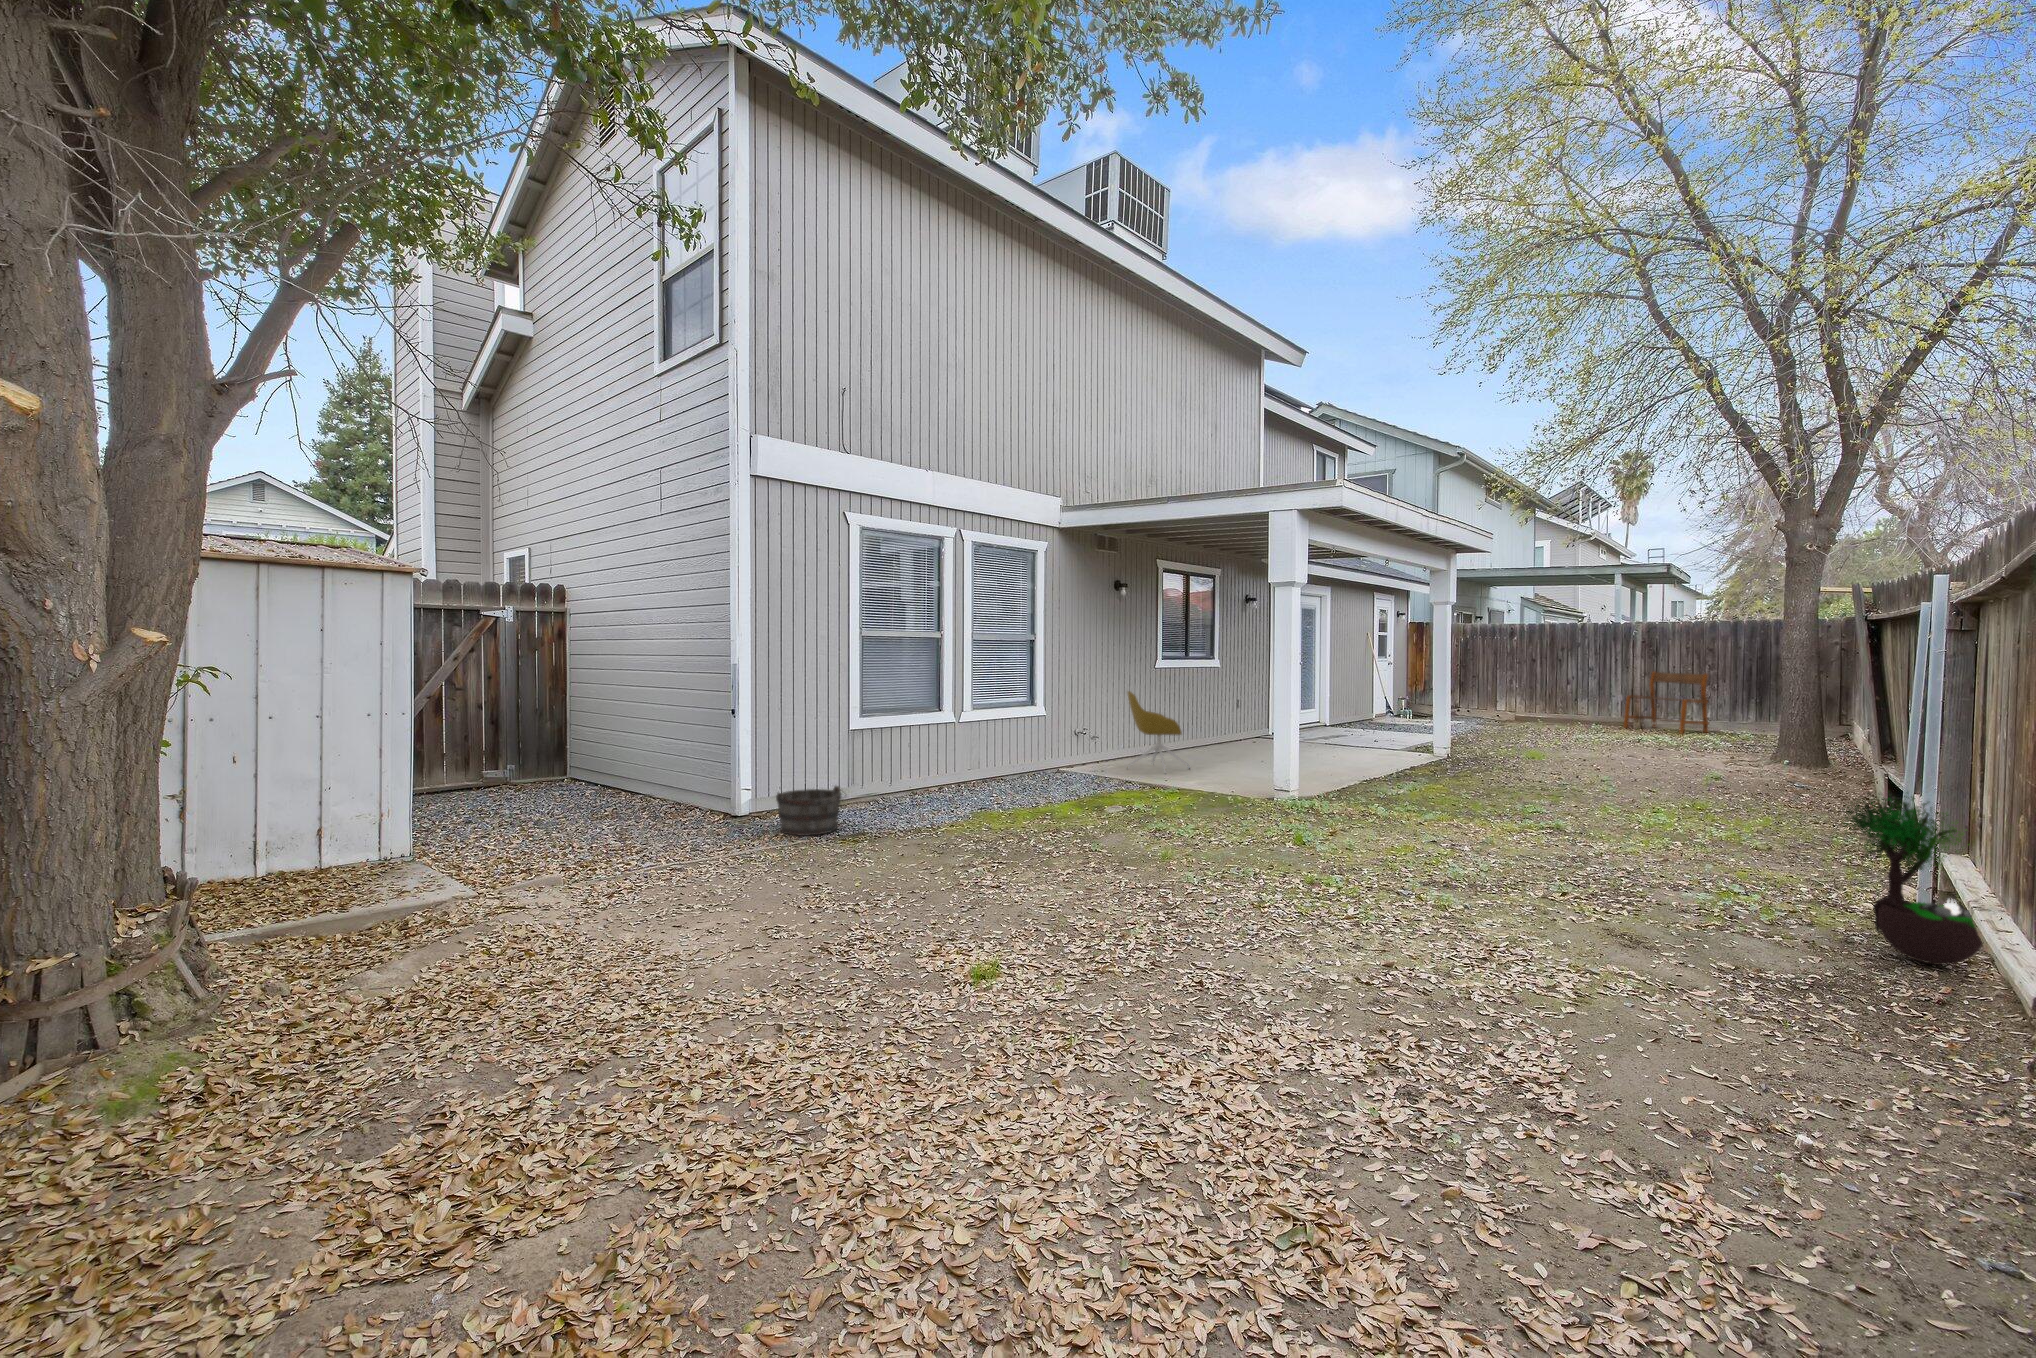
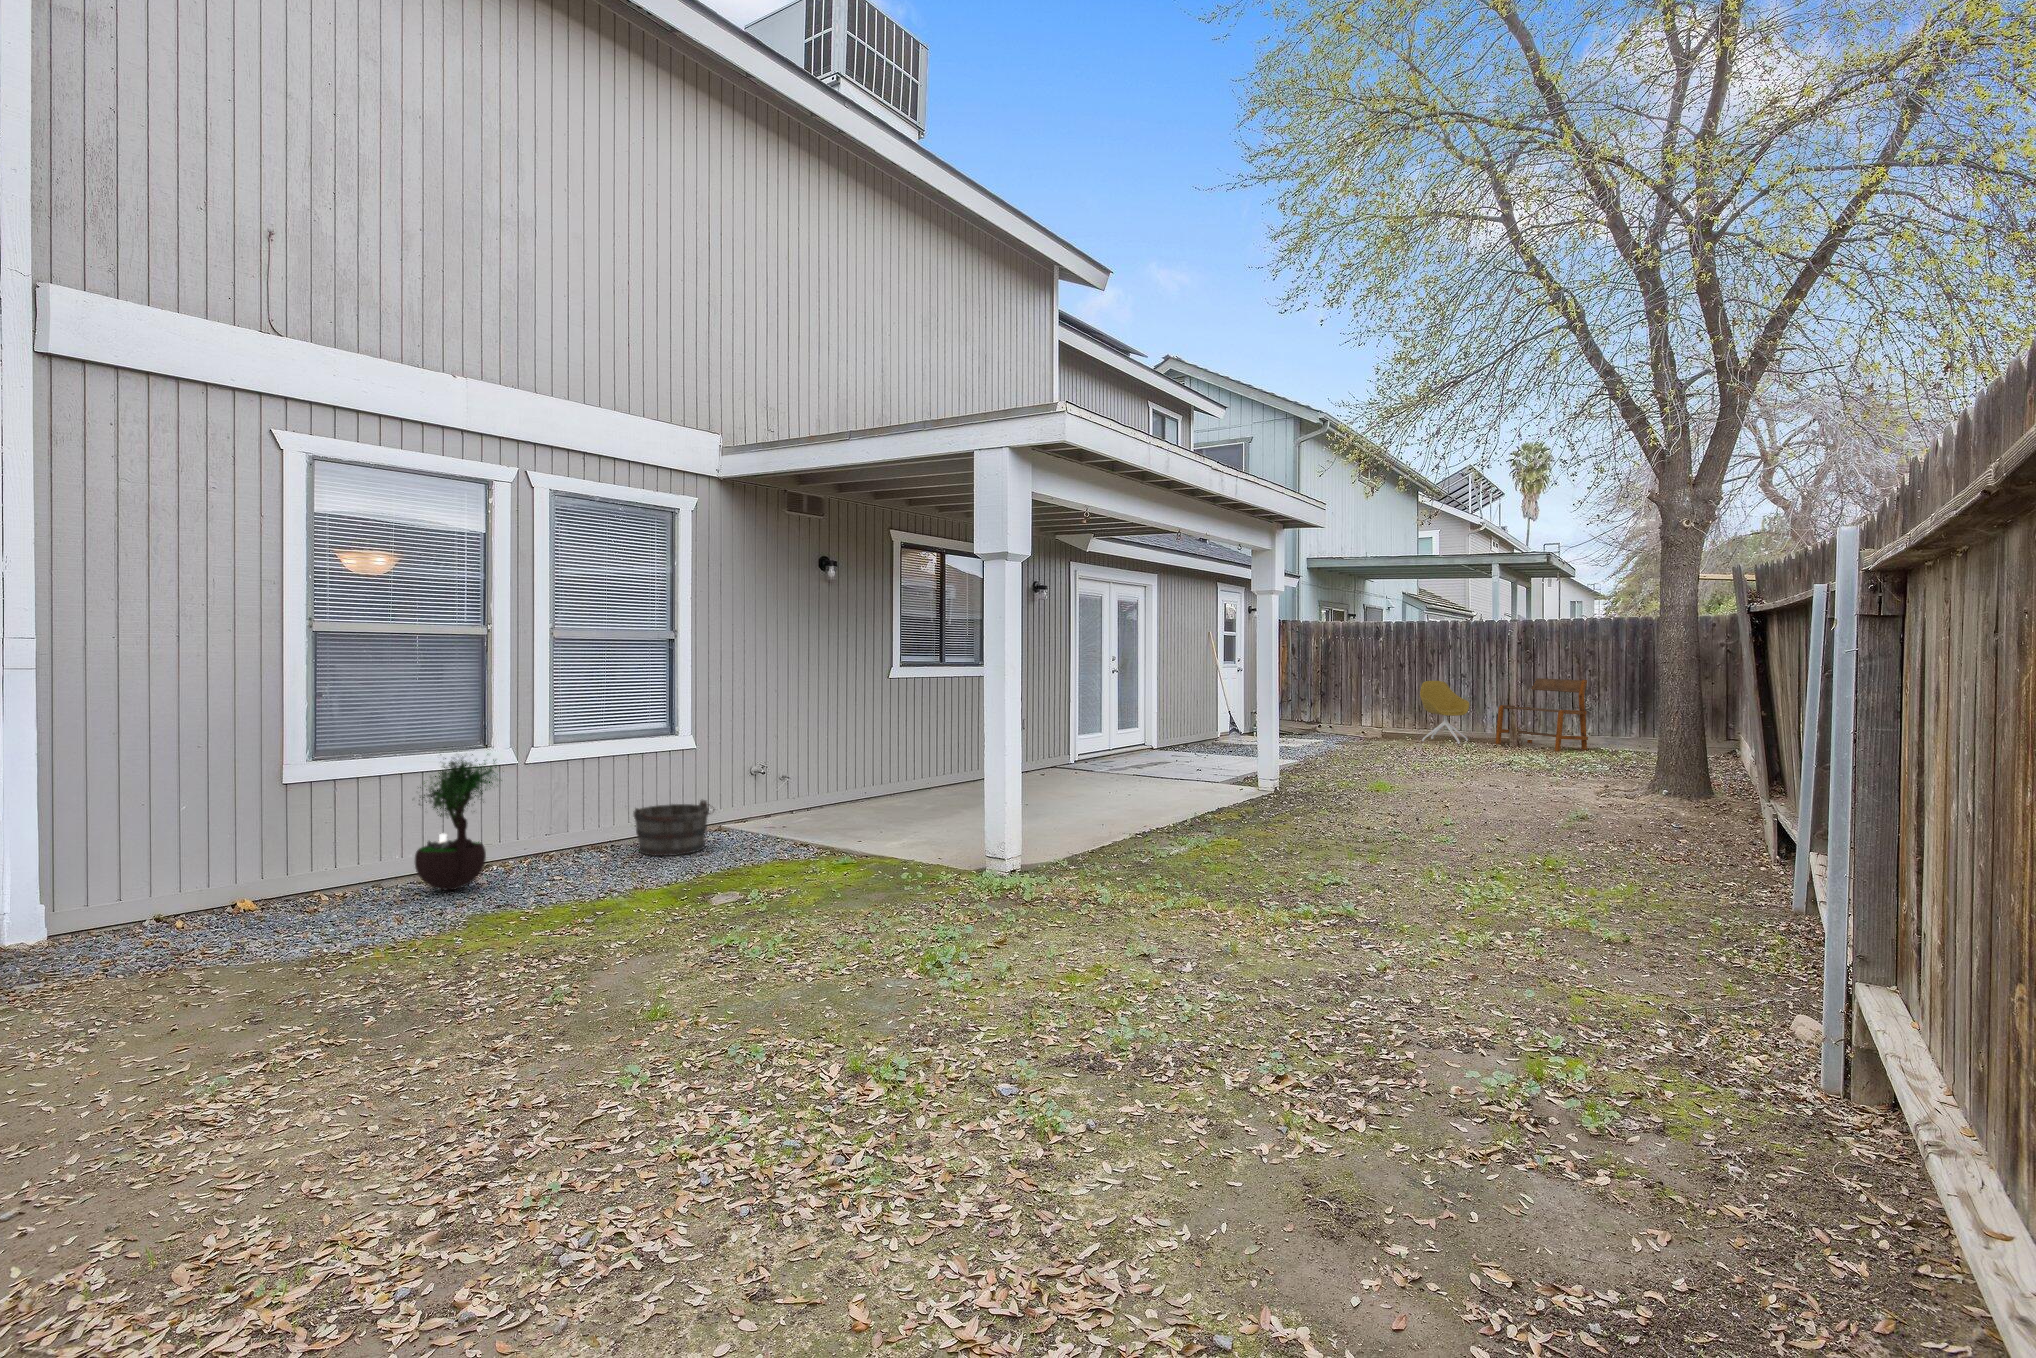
chair: present [1128,691,1190,773] -> present [1420,681,1469,744]
bucket: present [776,786,842,836] -> present [634,800,714,856]
potted tree: present [1844,794,1984,965] -> present [415,754,504,890]

